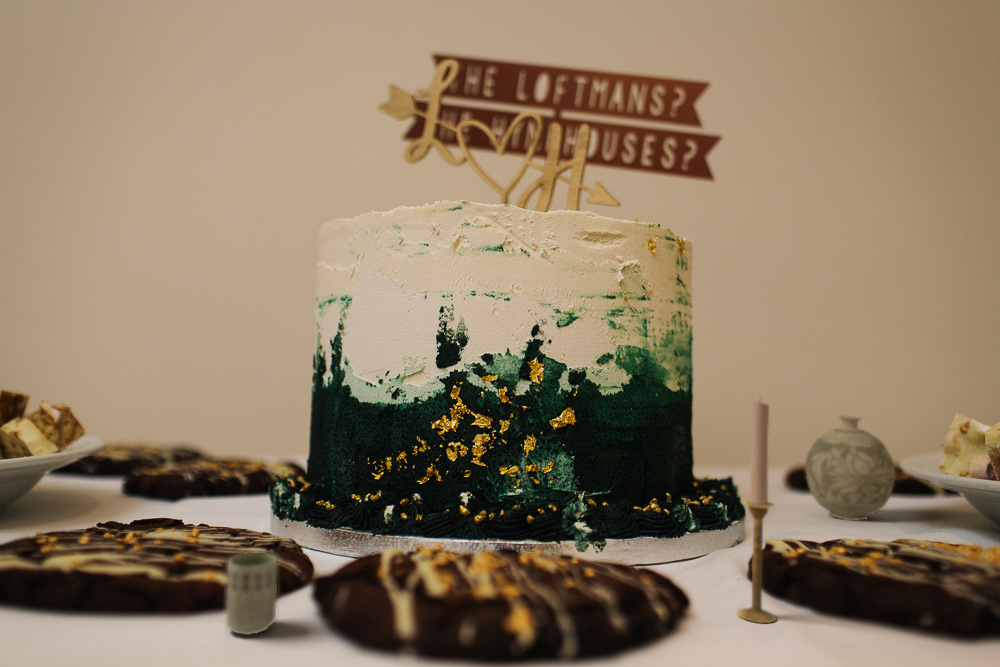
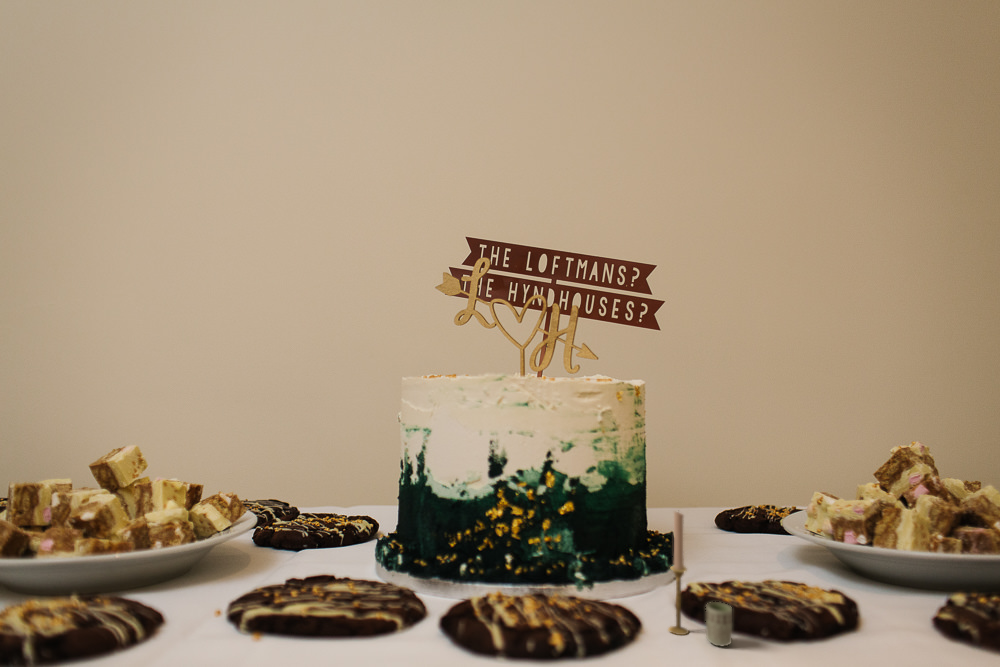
decorative vase: present [805,416,895,520] -> none [722,488,779,559]
cup: present [226,553,277,635] -> present [706,602,732,646]

